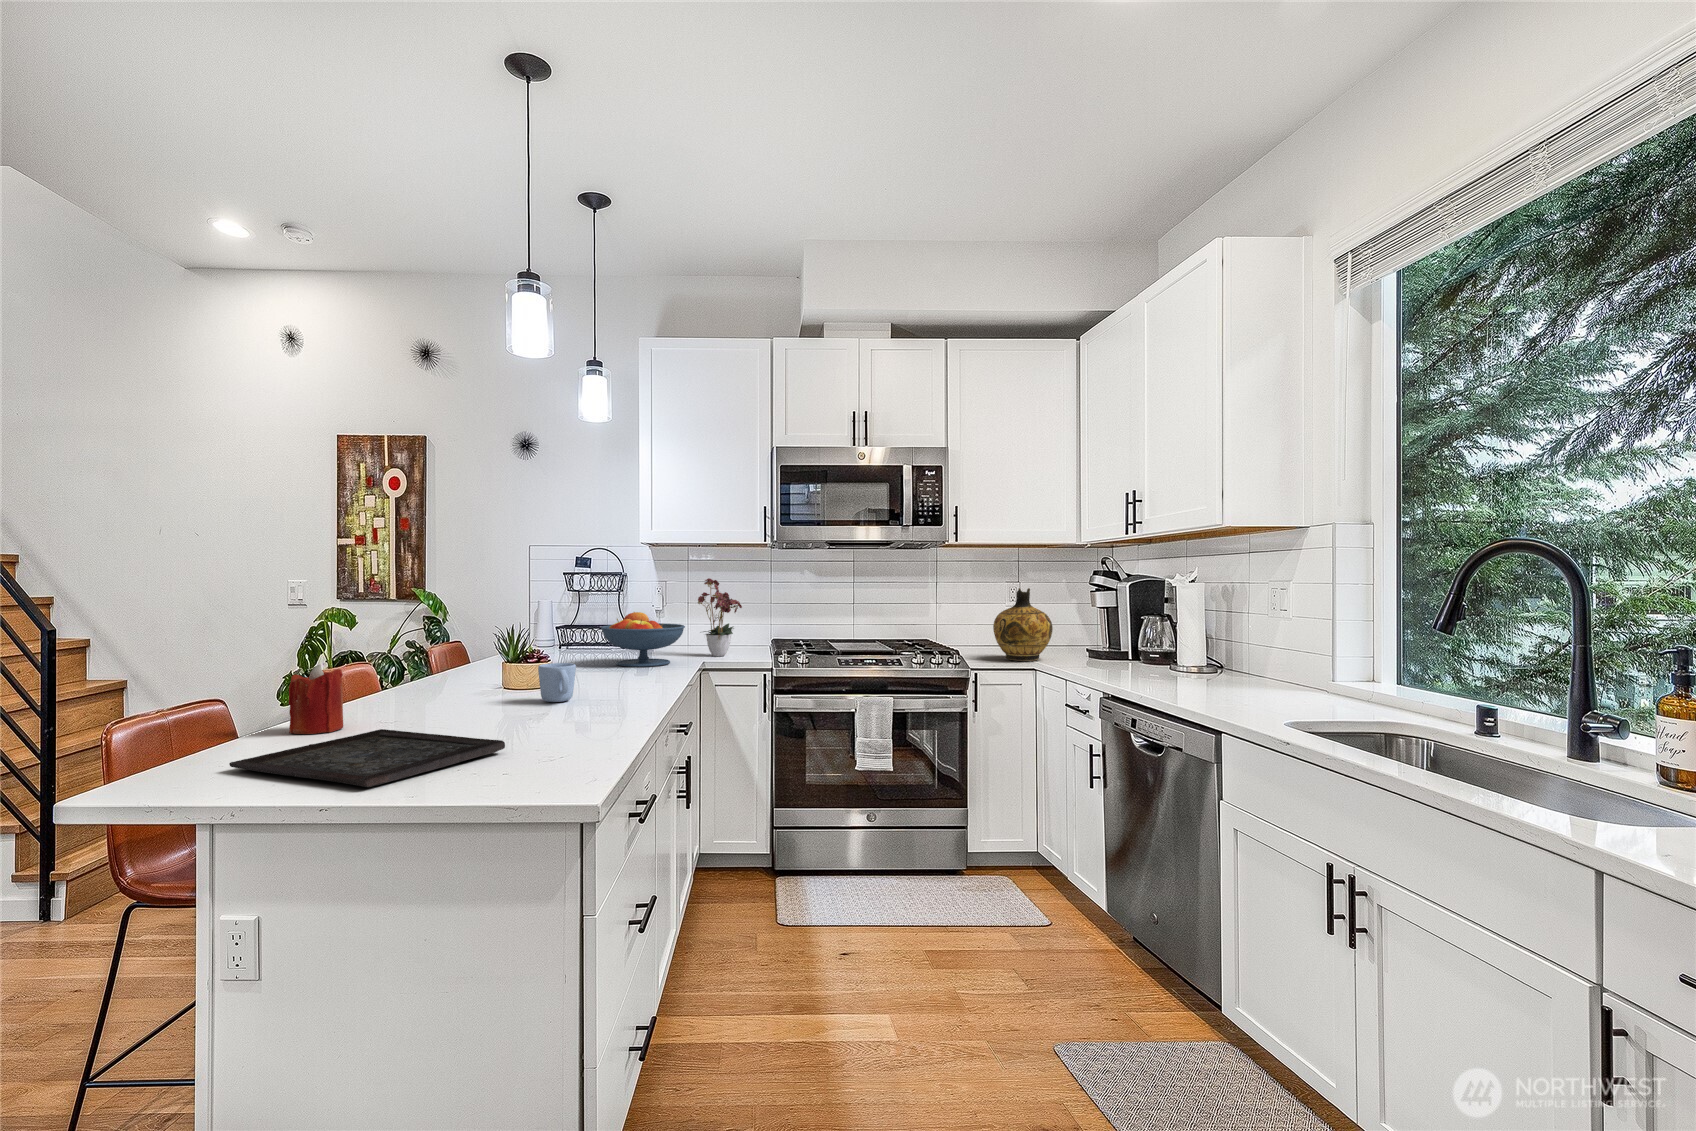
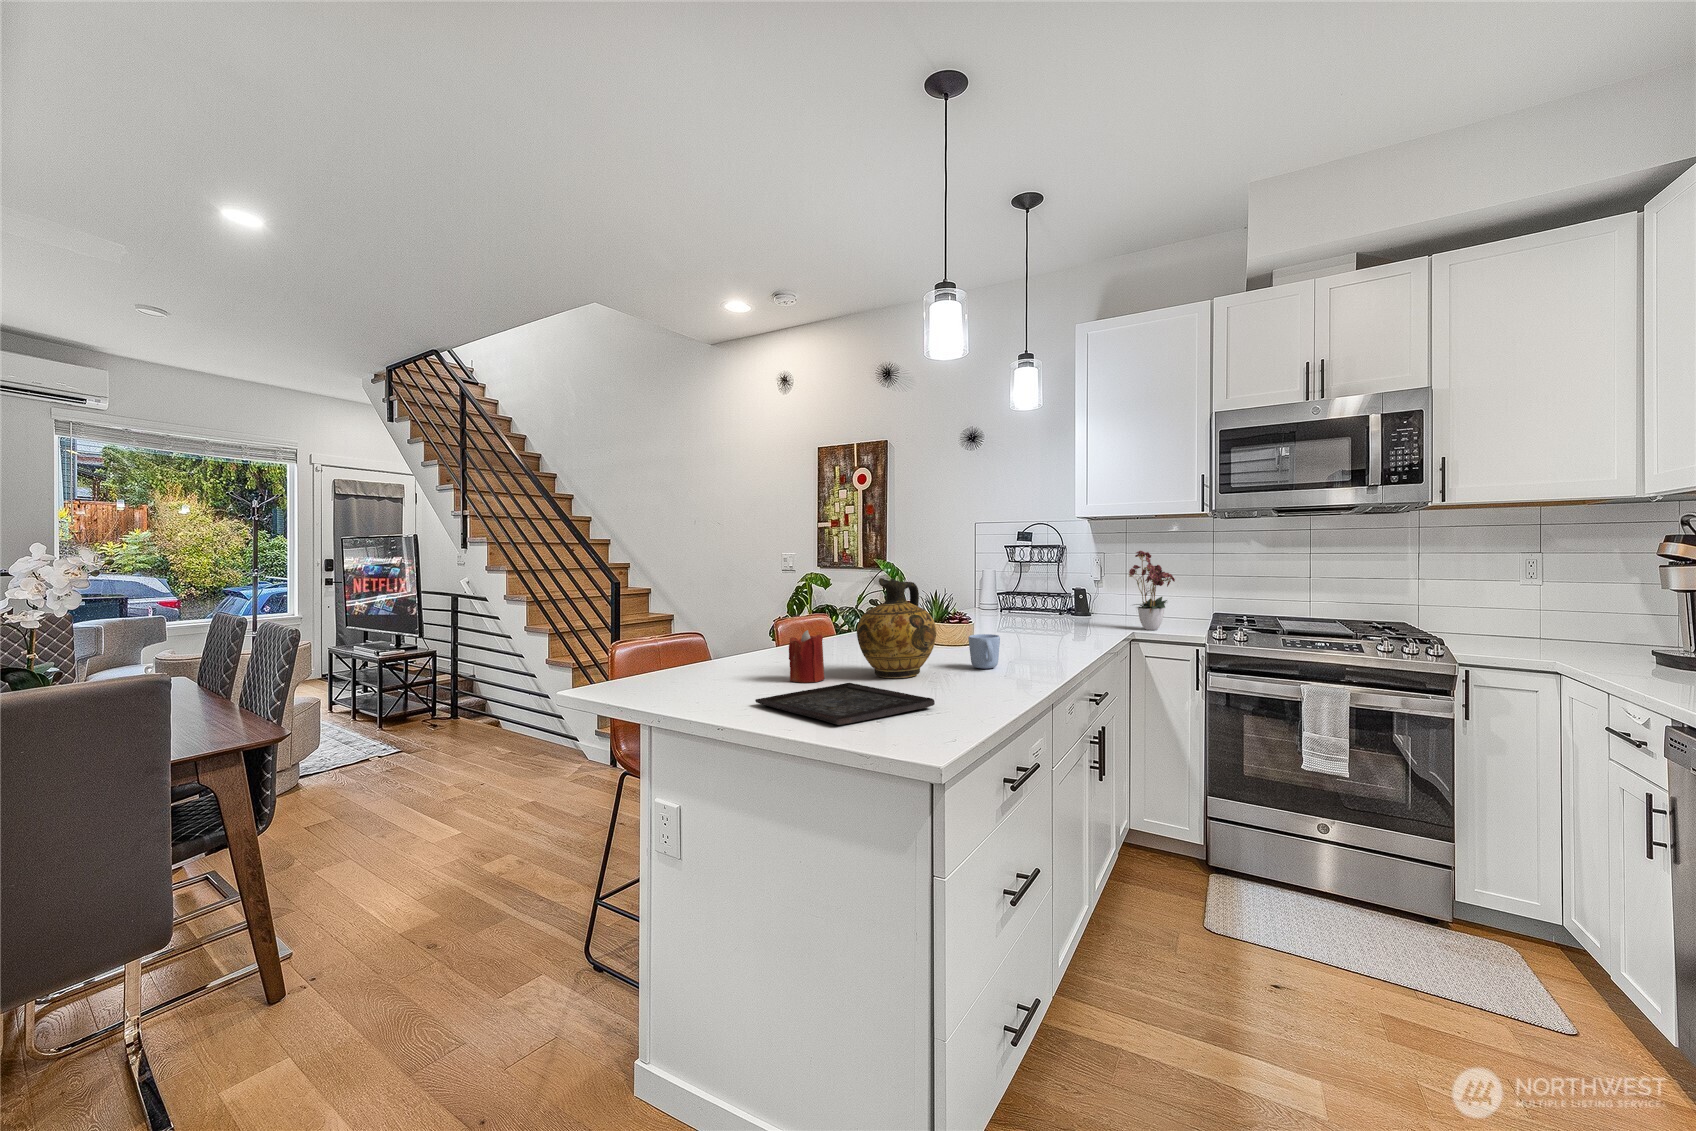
ceramic jug: present [993,588,1053,661] -> present [857,578,936,678]
fruit bowl: present [601,612,685,667] -> none [1031,584,1112,638]

